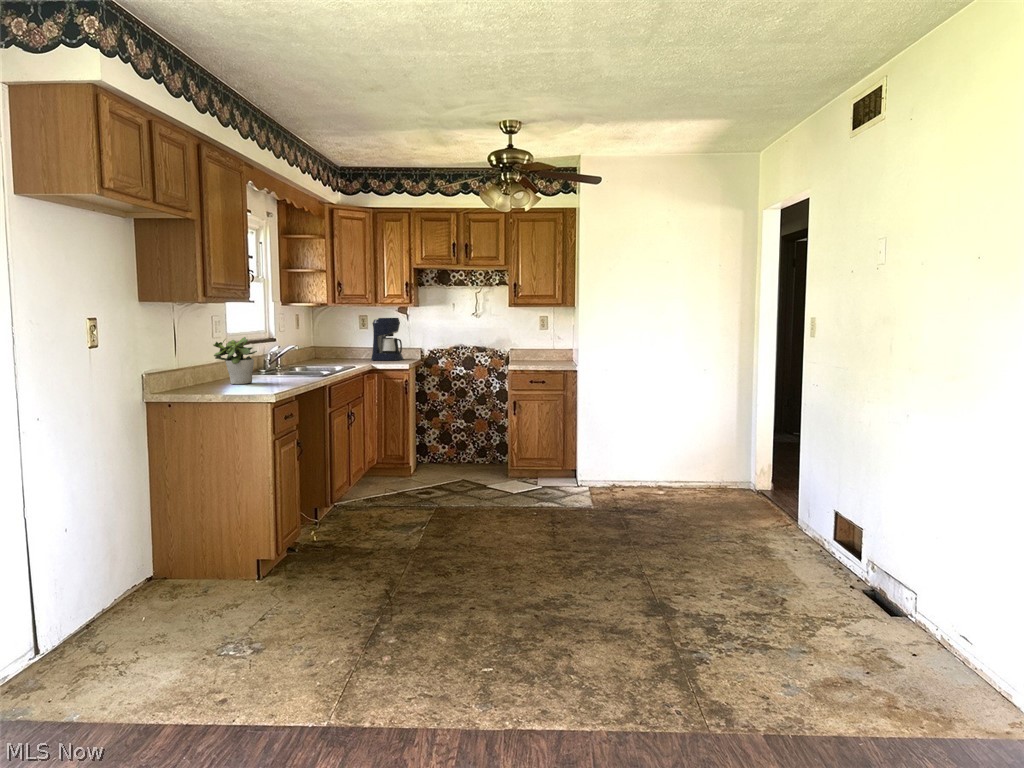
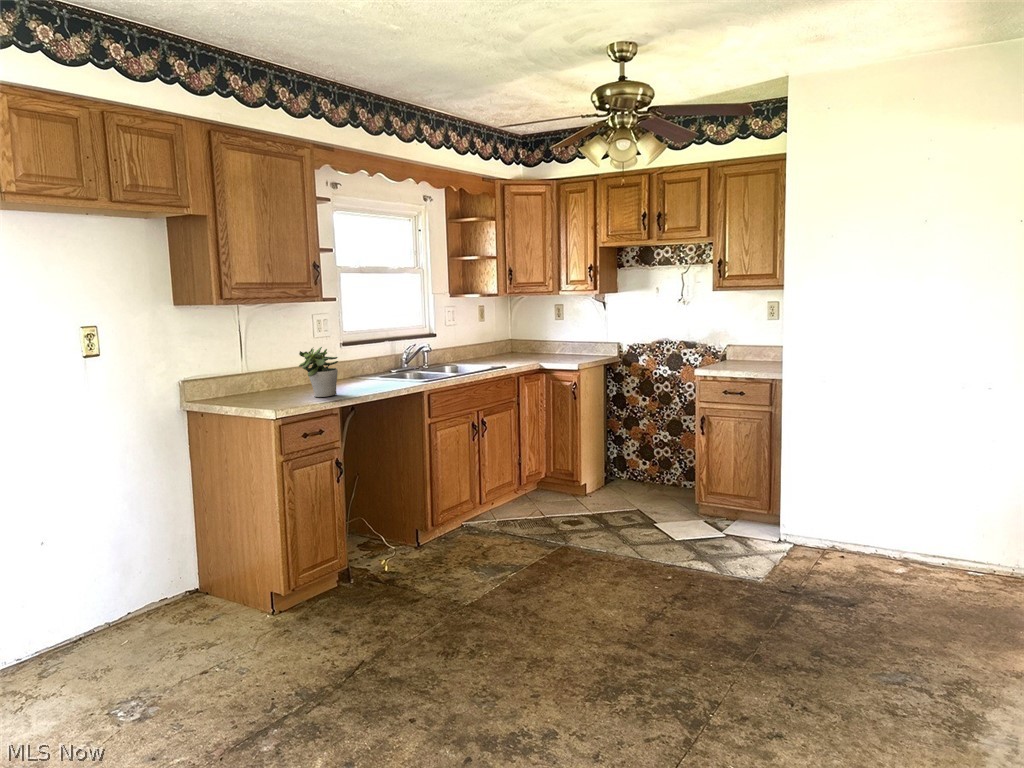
coffee maker: present [371,318,404,360] -> none [553,307,591,358]

